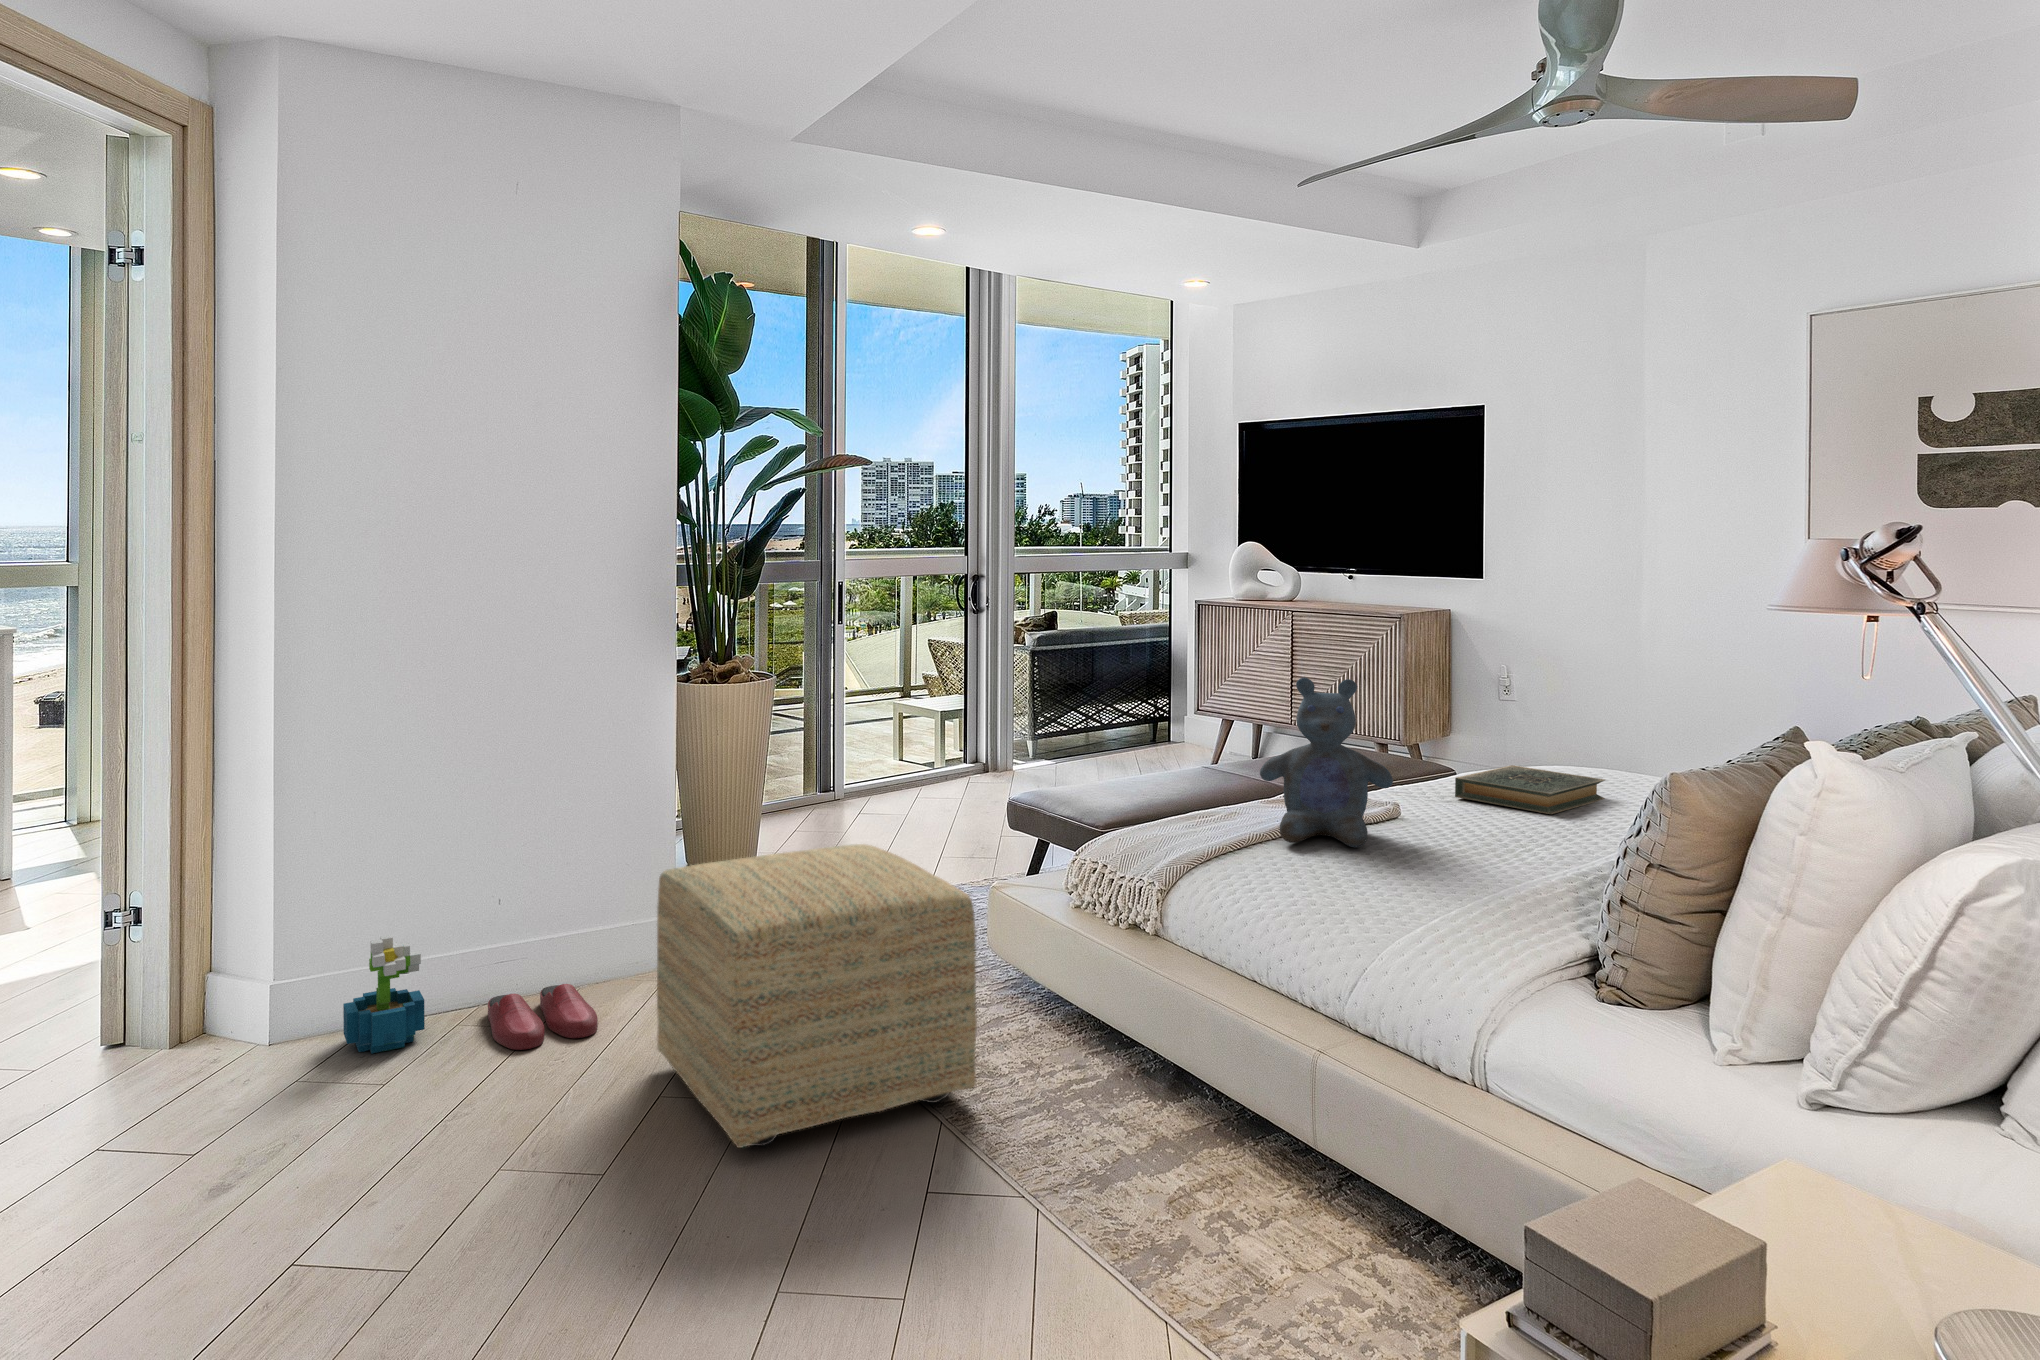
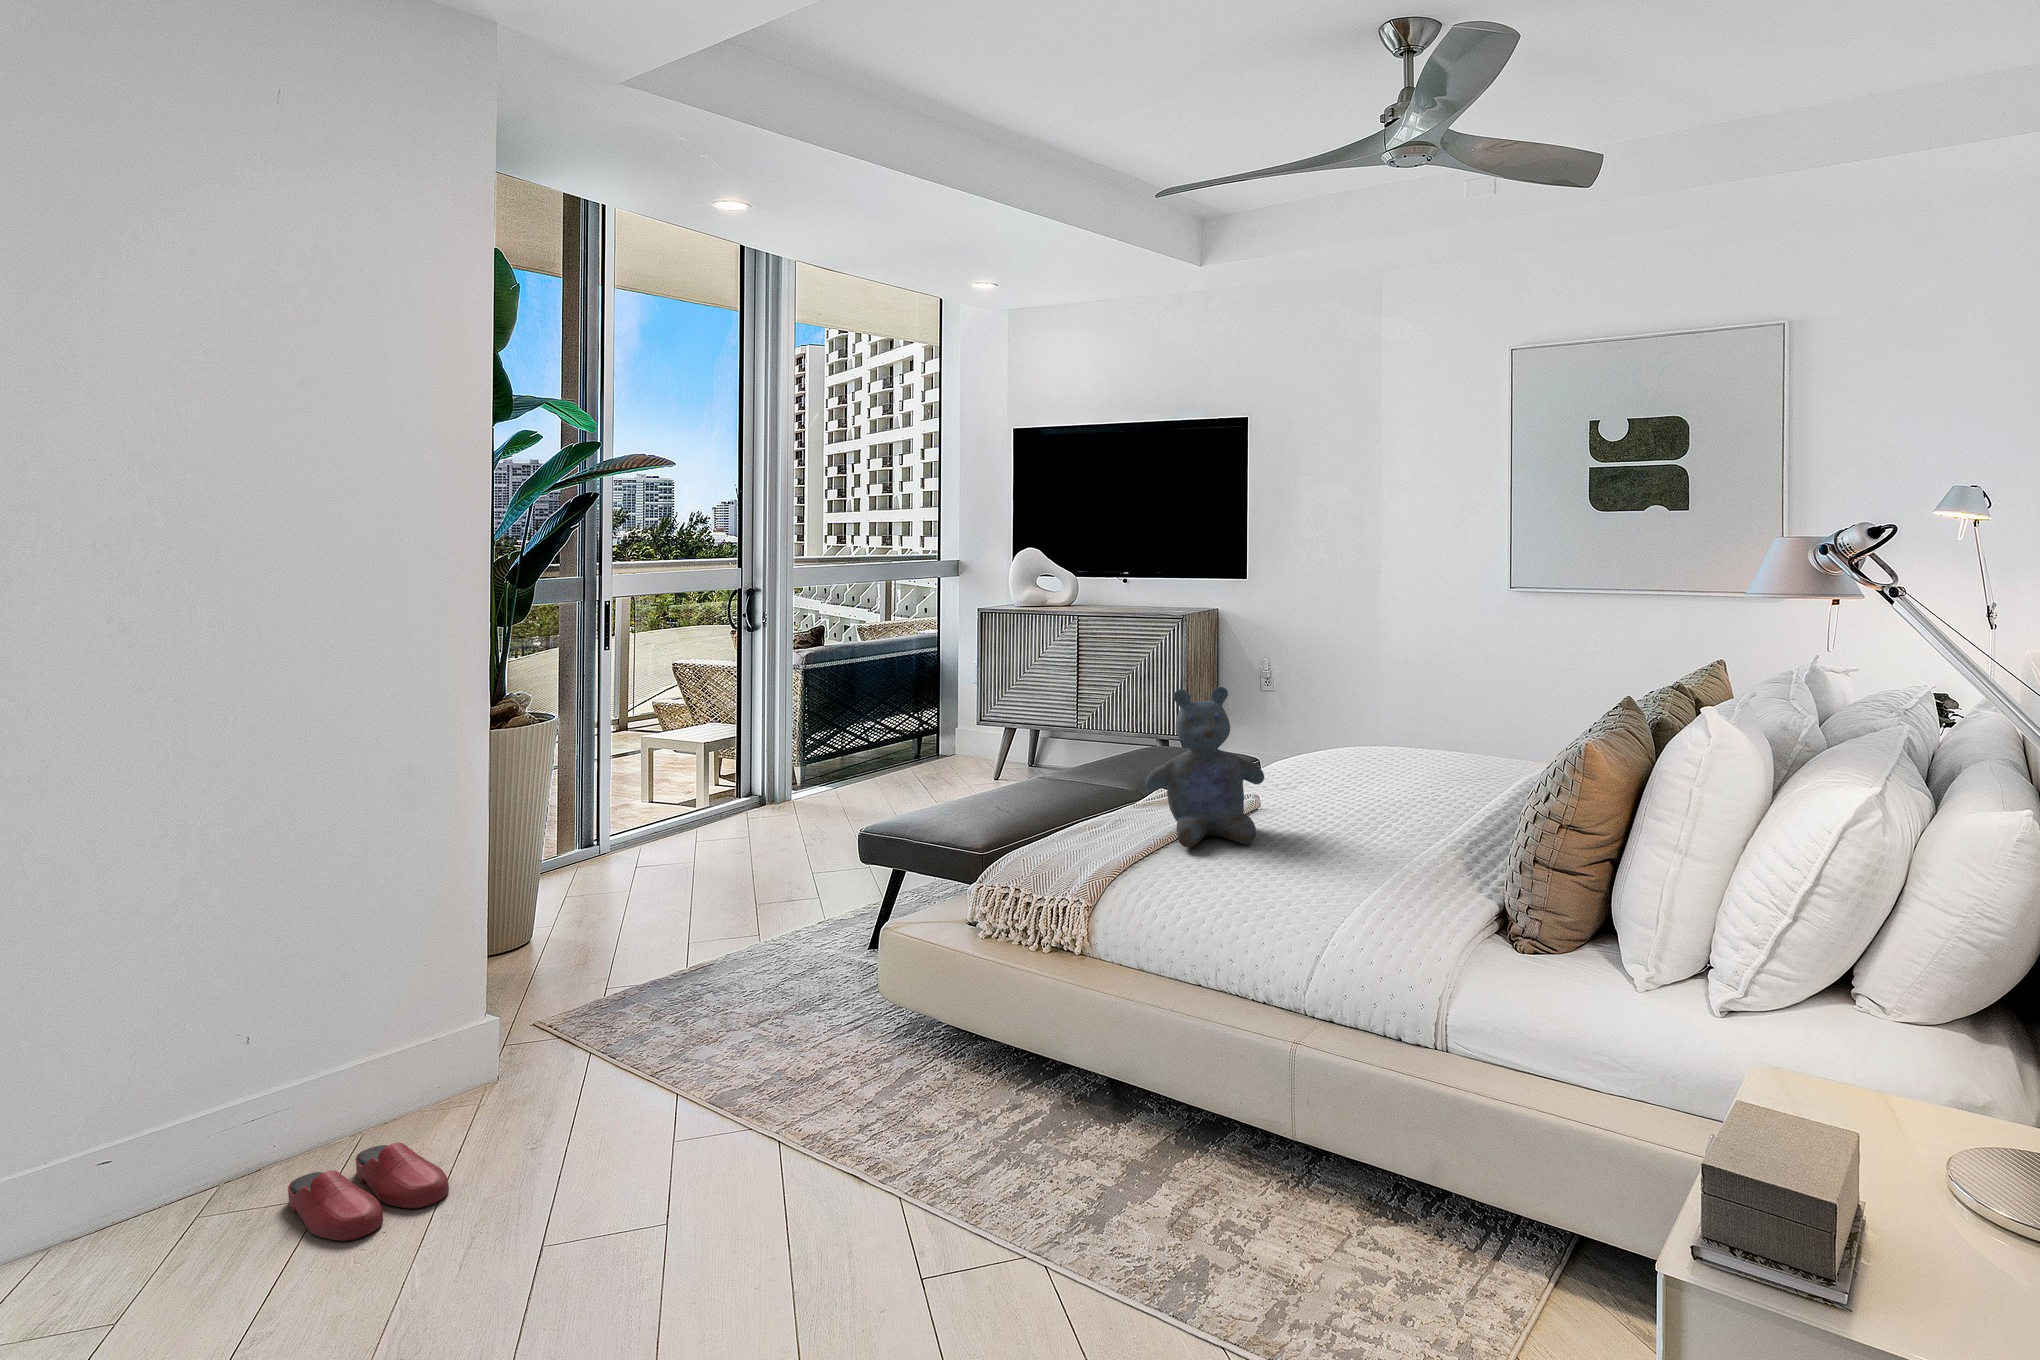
hardback book: present [1455,765,1605,814] -> none [1290,745,1405,787]
ottoman: present [657,844,977,1148] -> none [537,917,930,1290]
decorative plant: present [343,935,425,1053] -> none [83,1137,209,1298]

